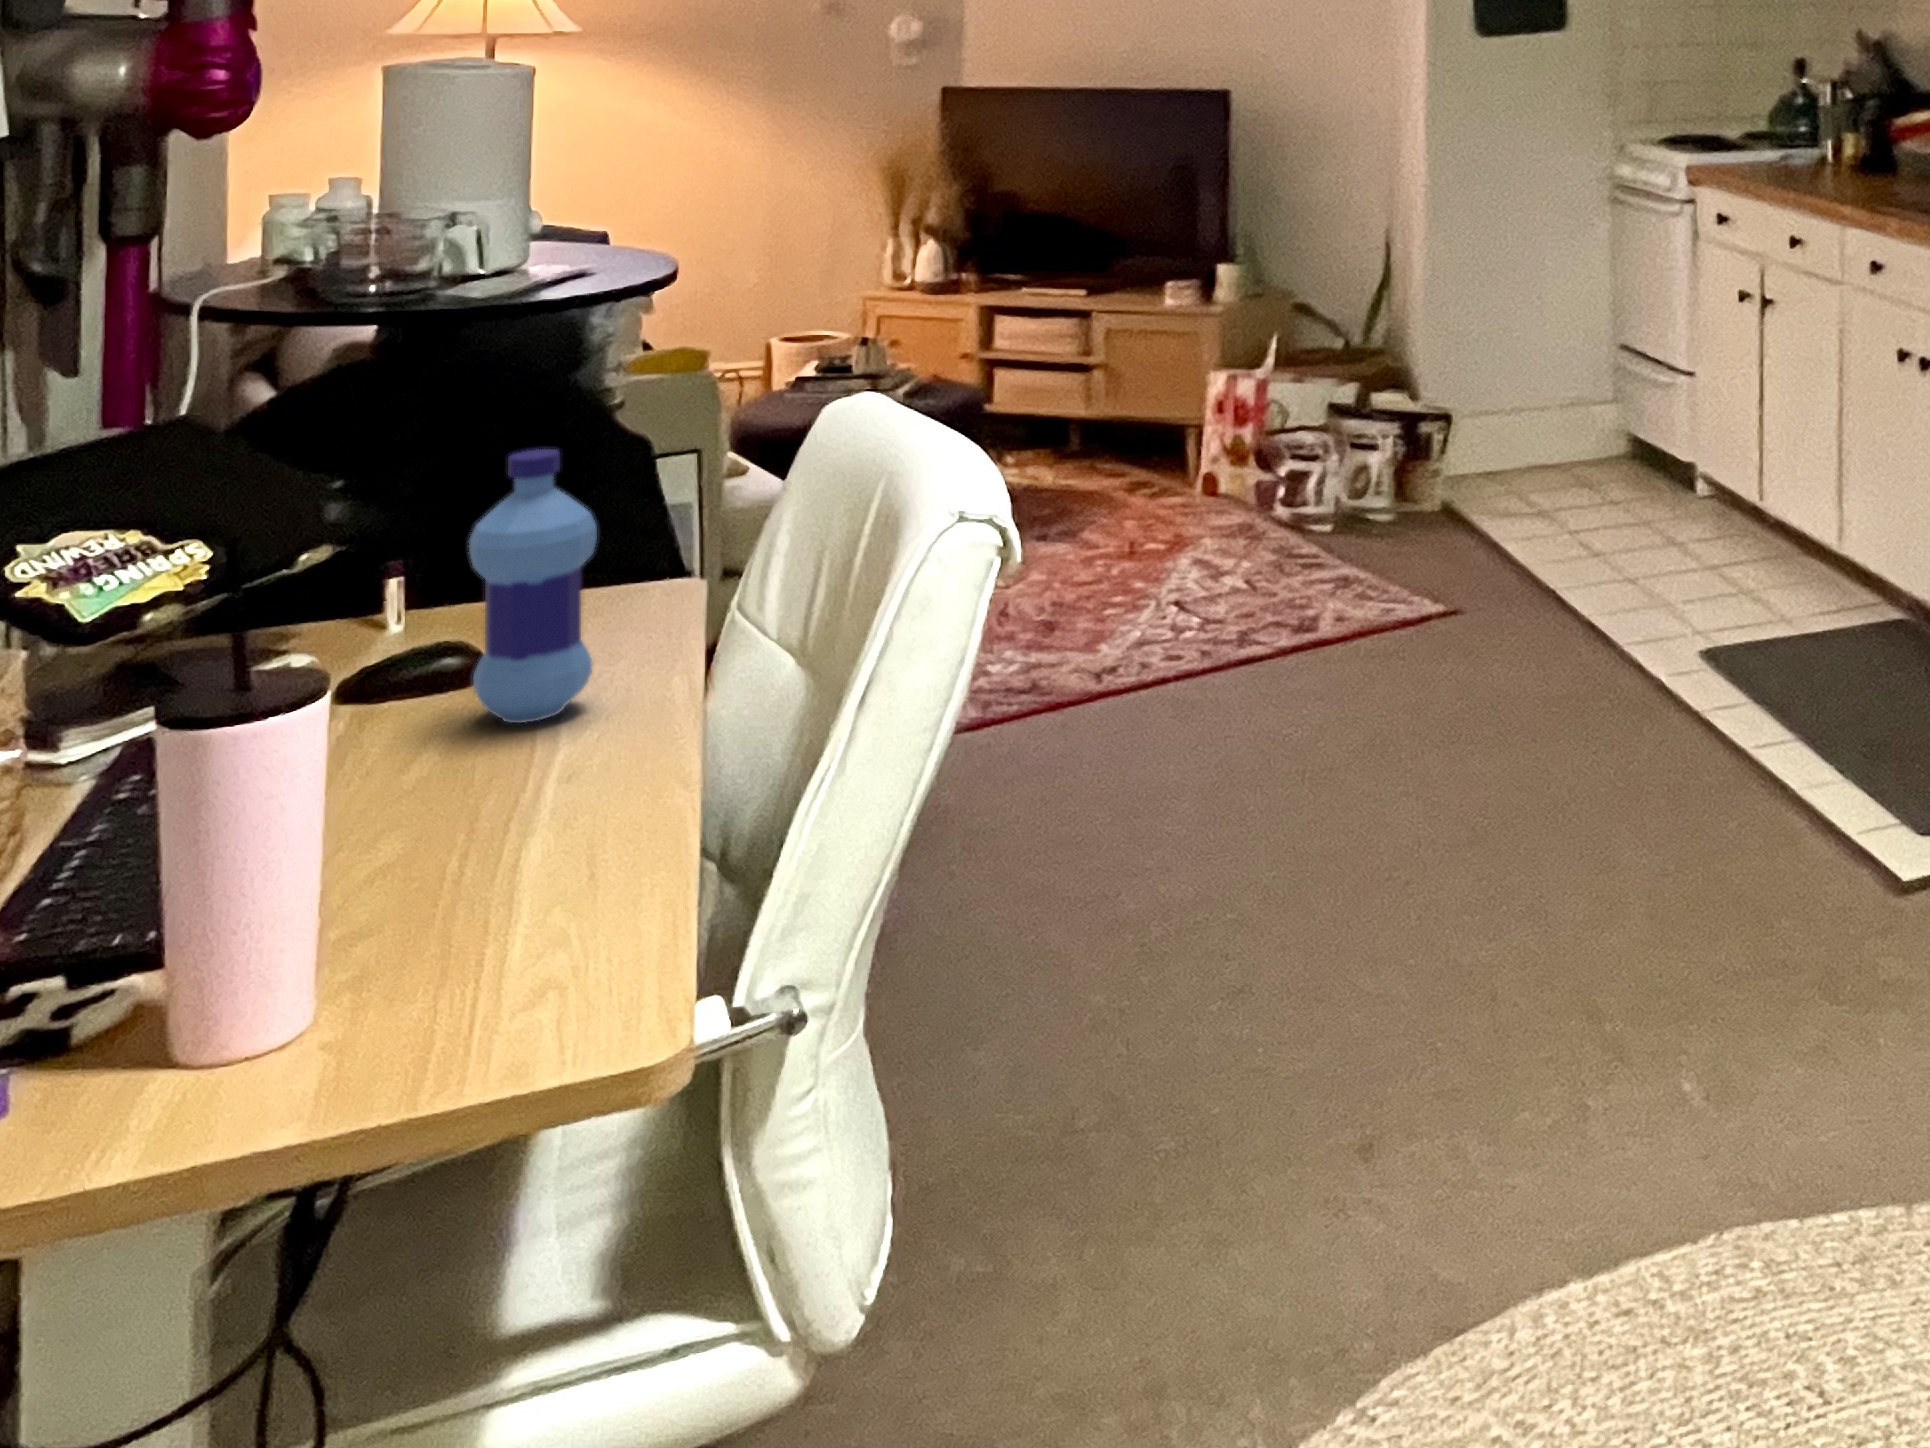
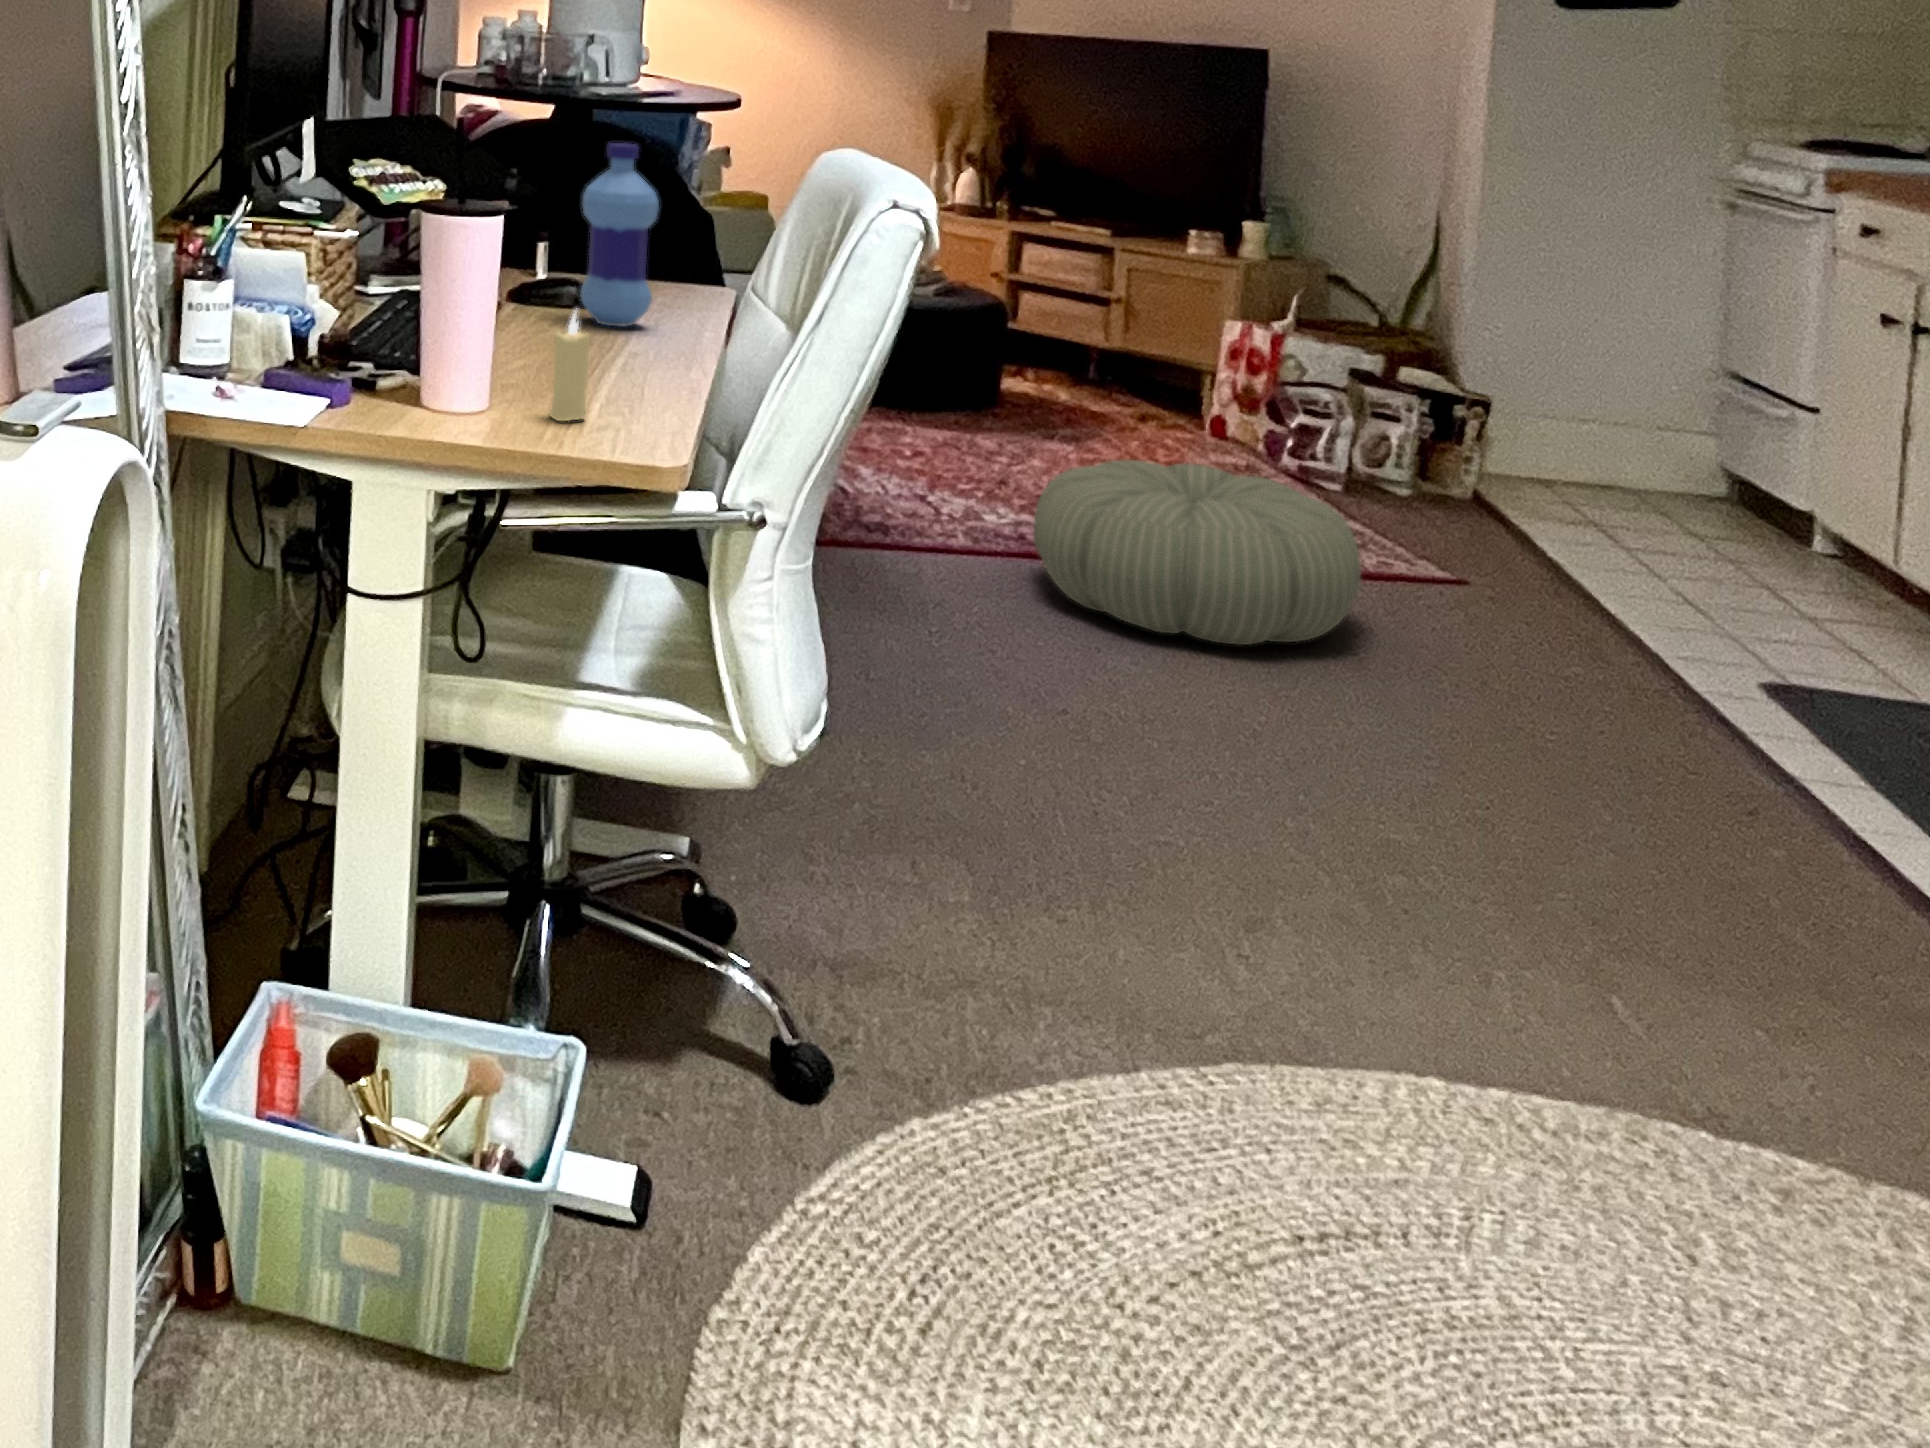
pouf: none [1062,568,1385,777] -> present [1033,460,1361,645]
candle: none [446,843,518,1039] -> present [550,311,590,421]

